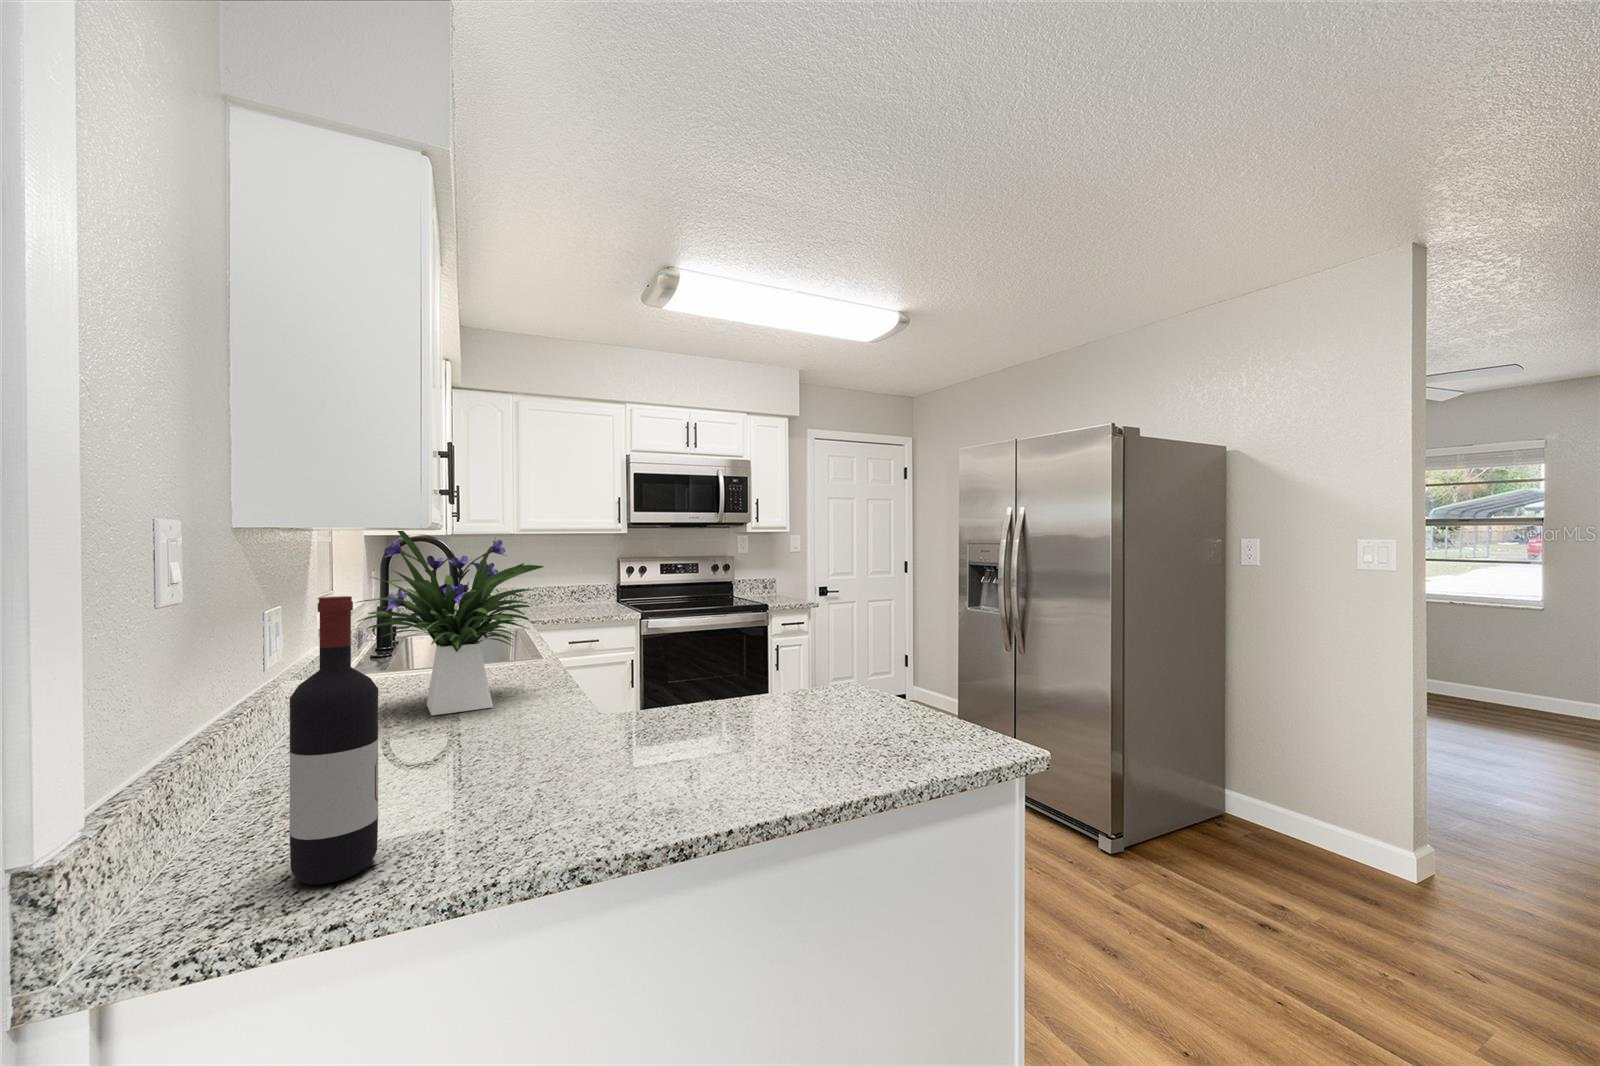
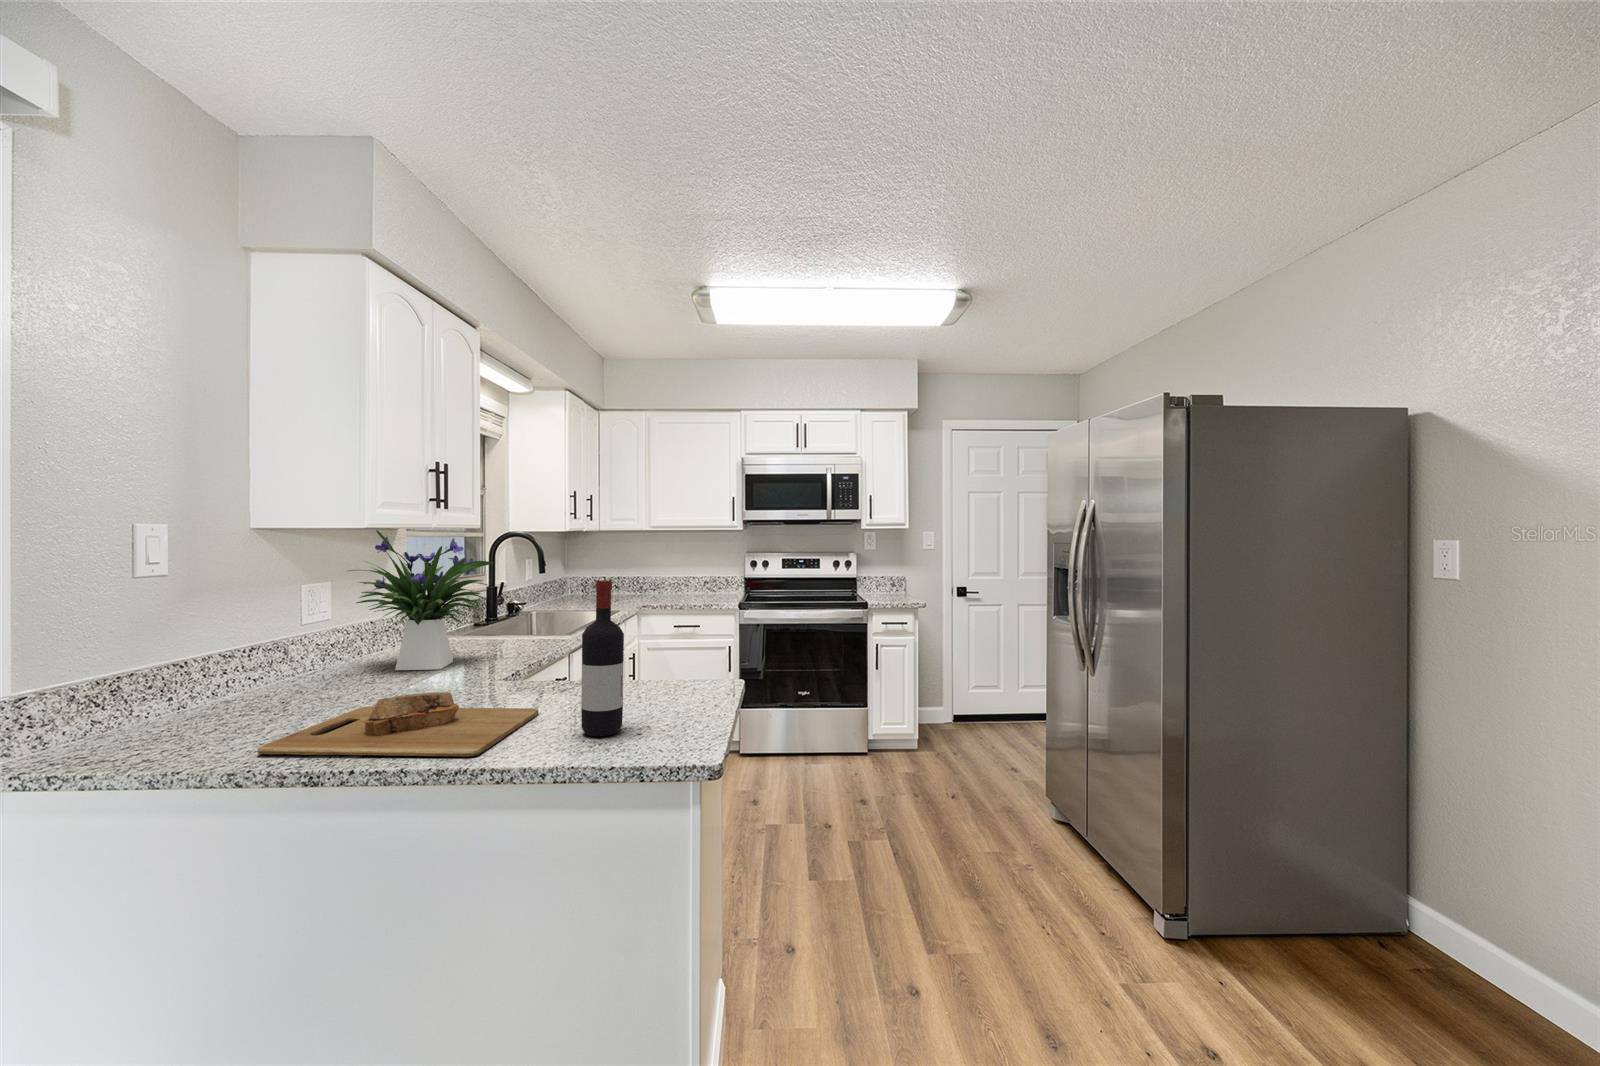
wine bottle: present [290,596,378,885] -> present [581,580,624,736]
cutting board: none [537,720,835,836] -> present [258,692,538,757]

